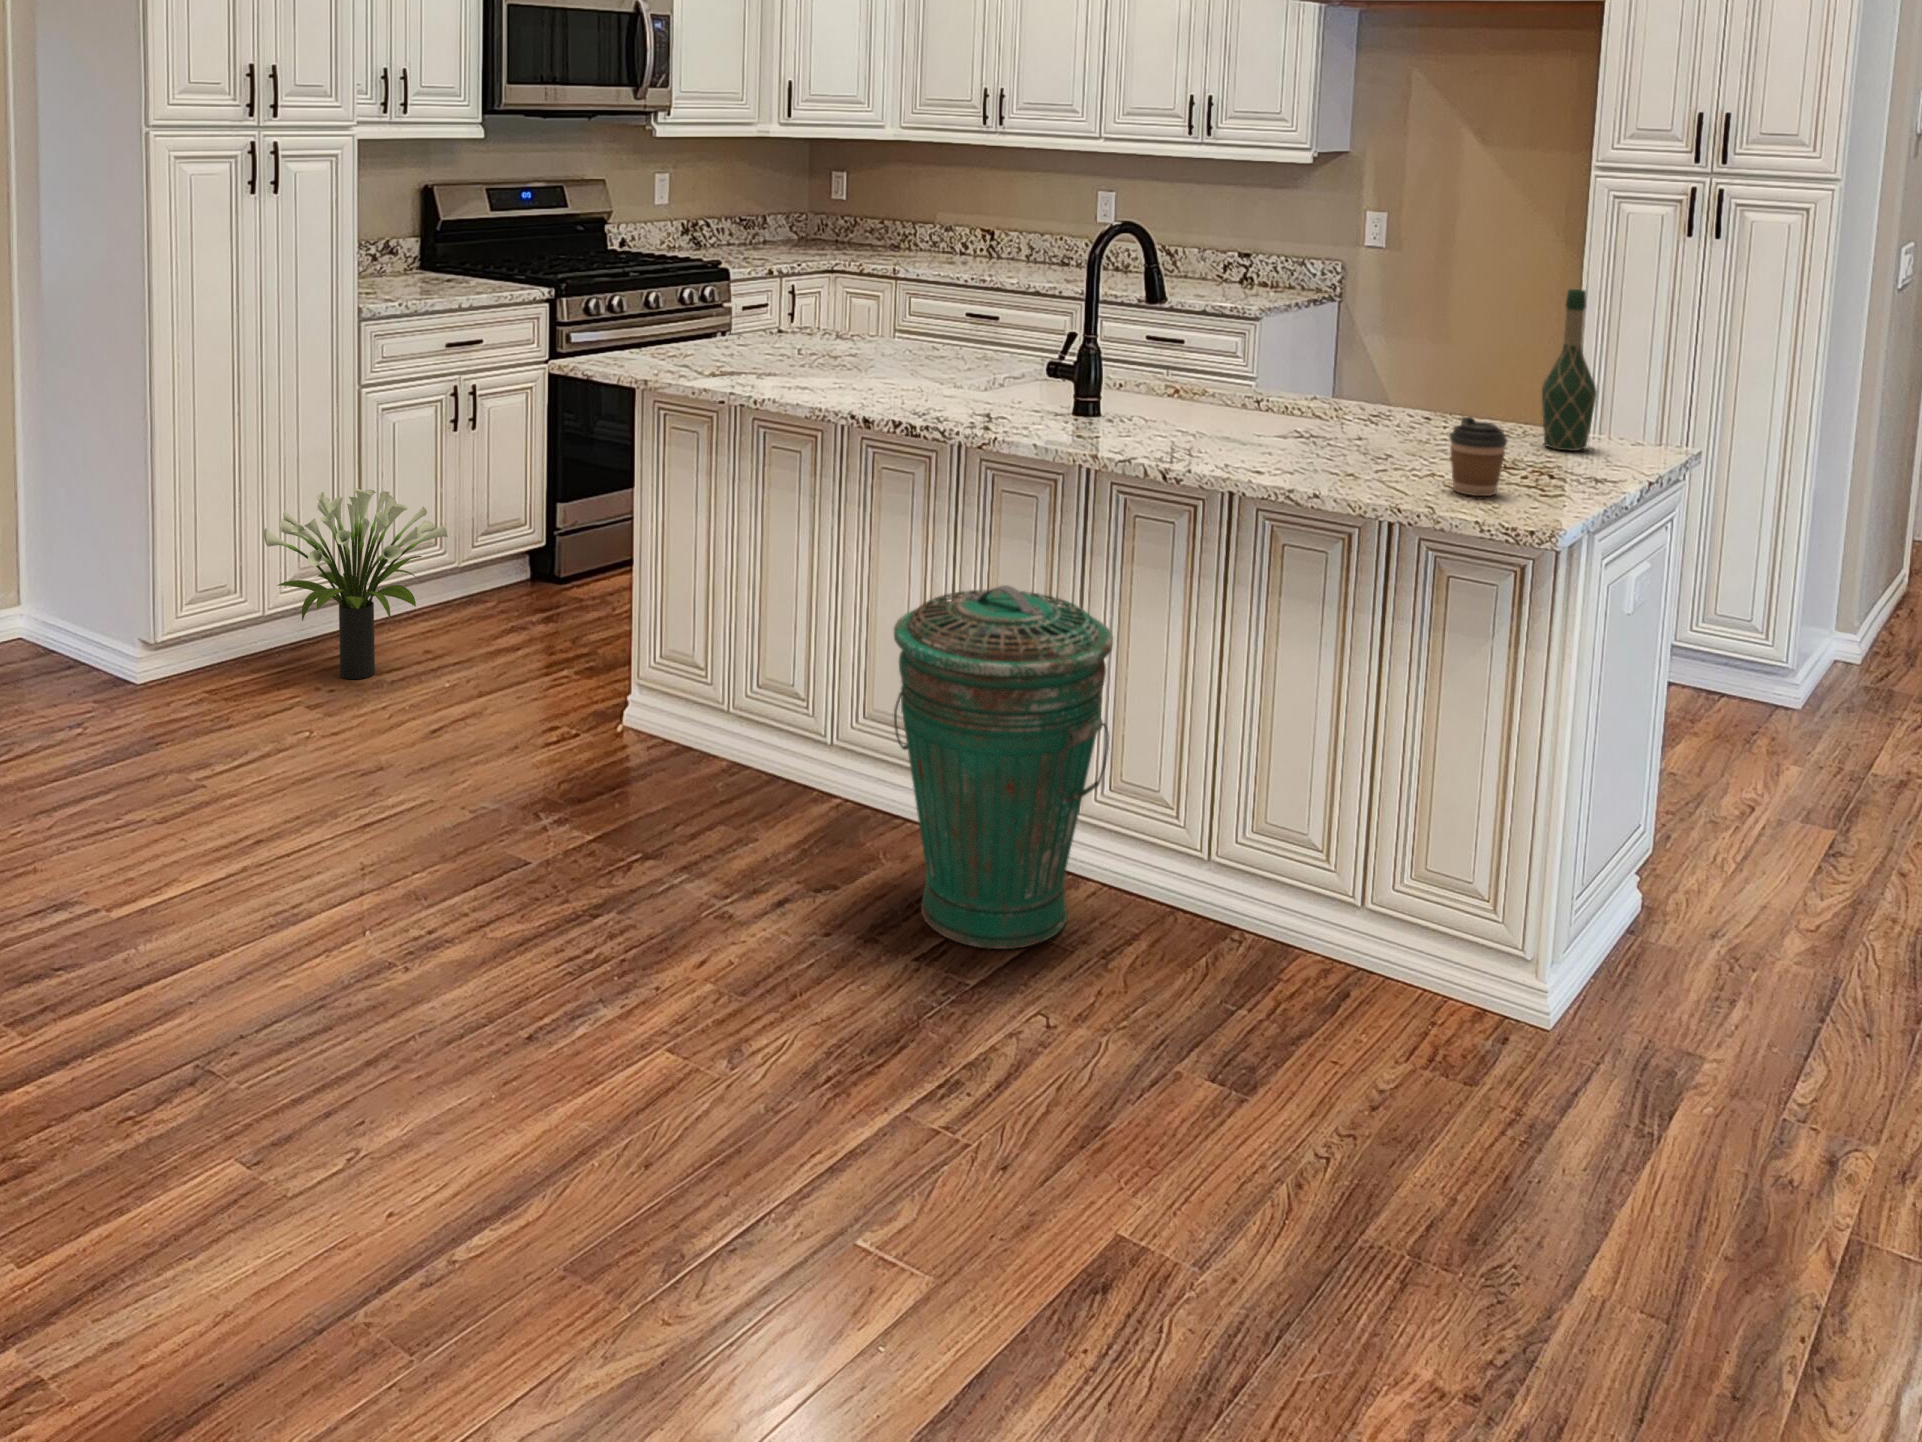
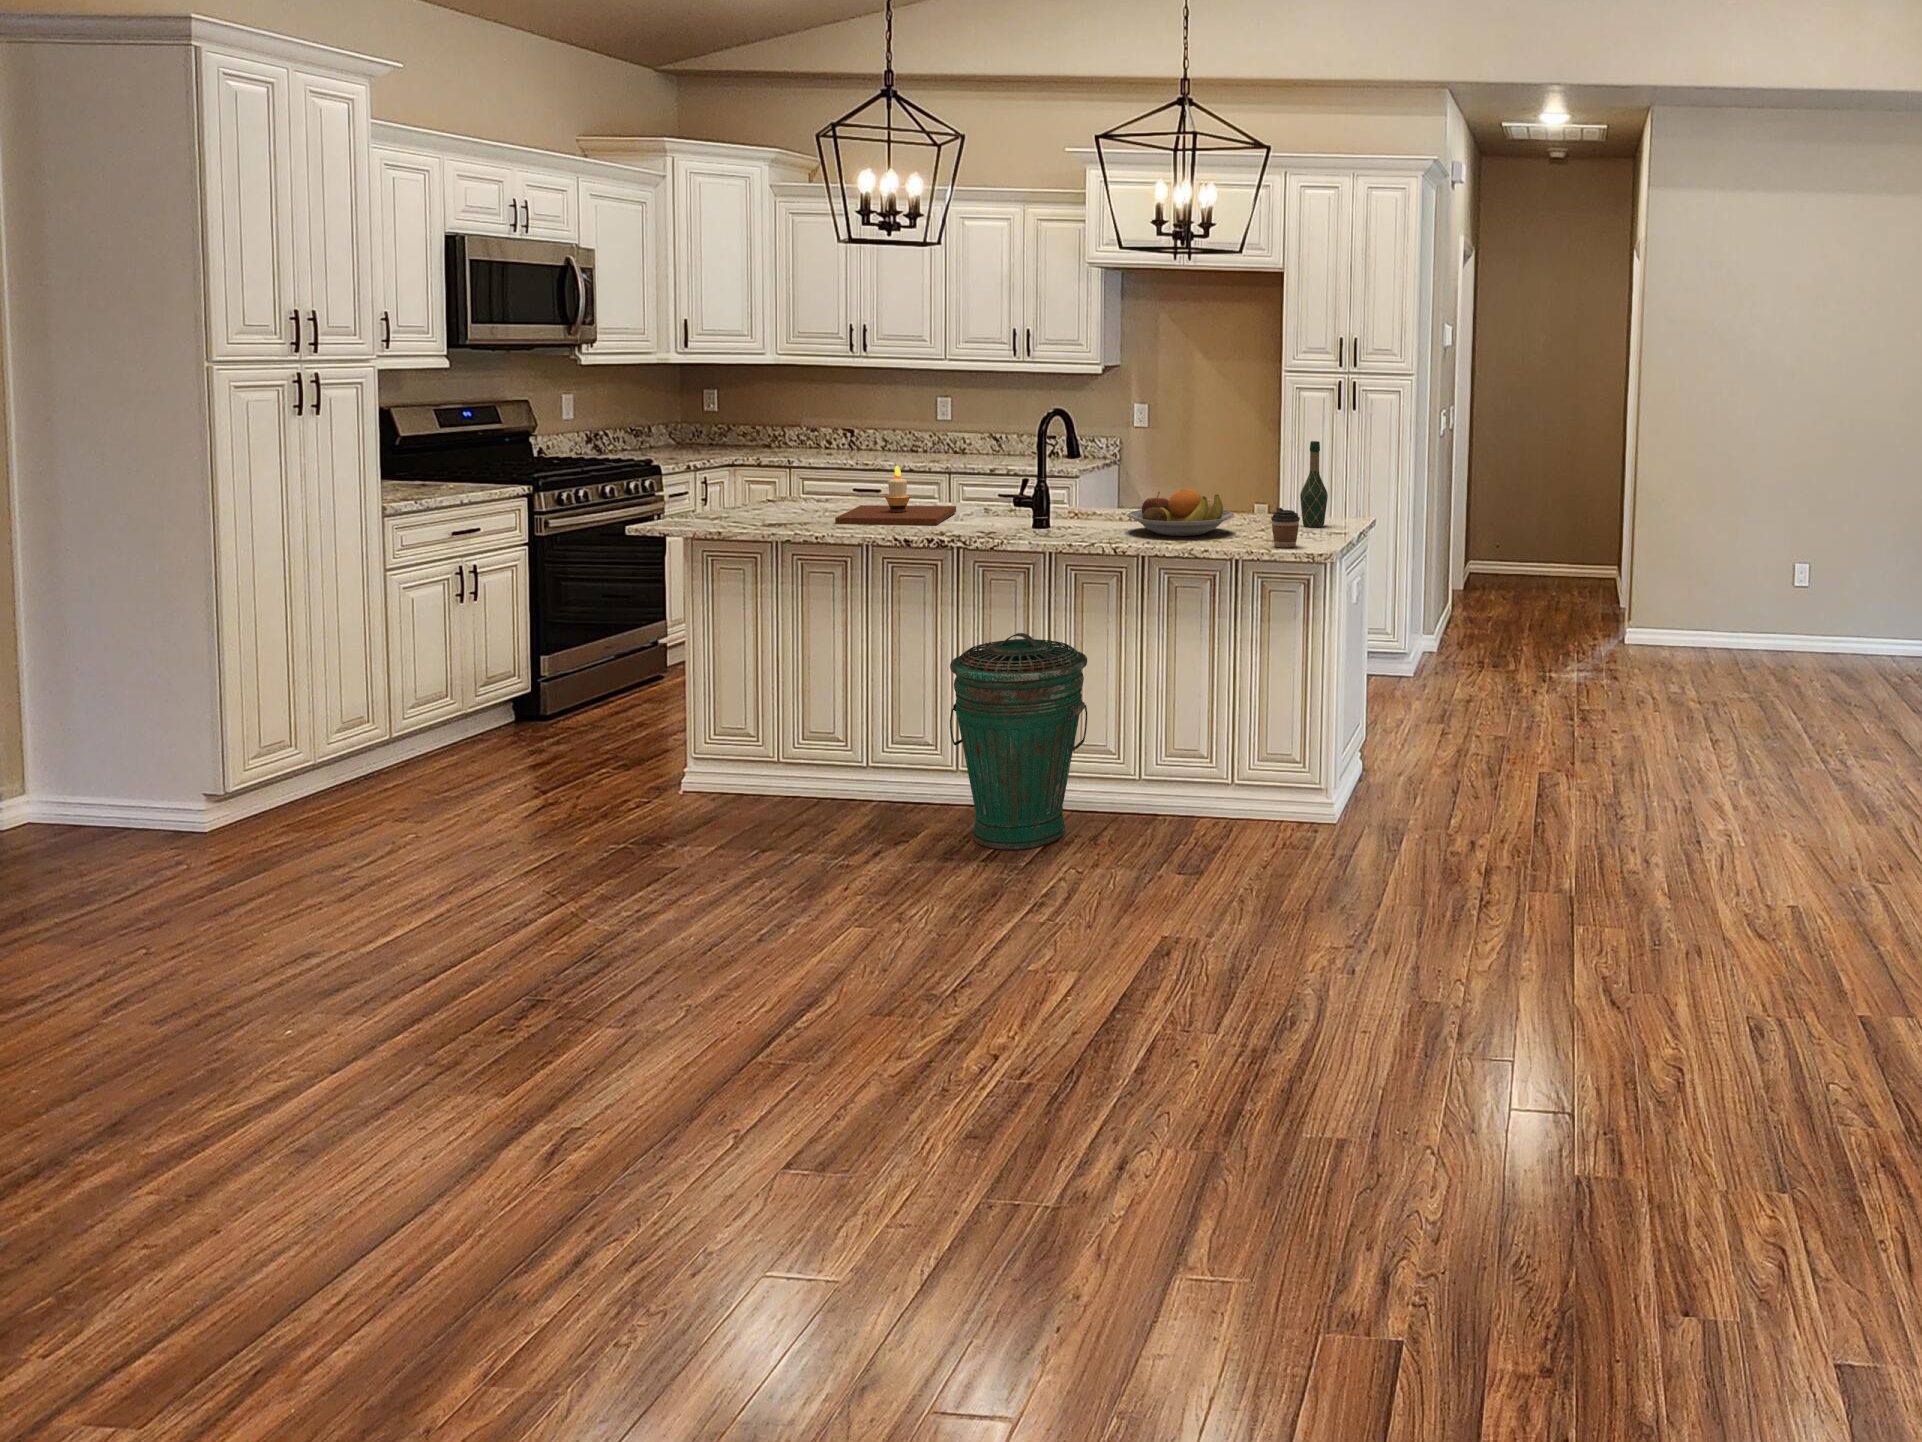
candle: none [794,291,985,389] -> present [835,466,956,525]
fruit bowl: none [1209,363,1400,448] -> present [1128,489,1234,536]
potted plant: present [264,489,450,679] -> none [330,650,502,804]

